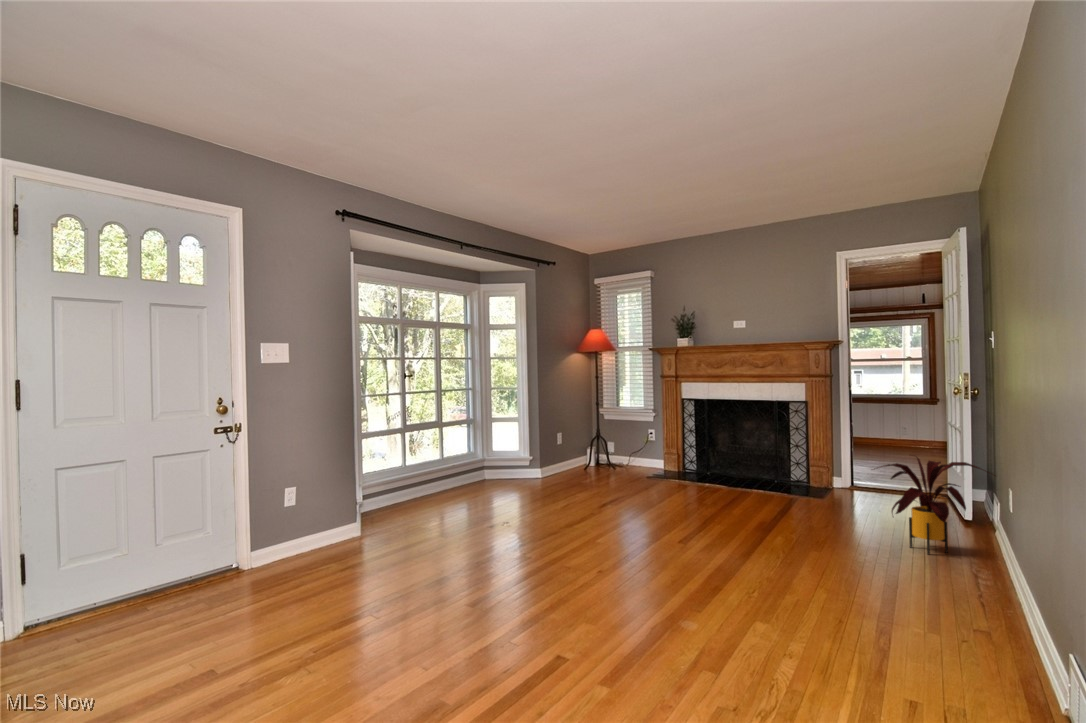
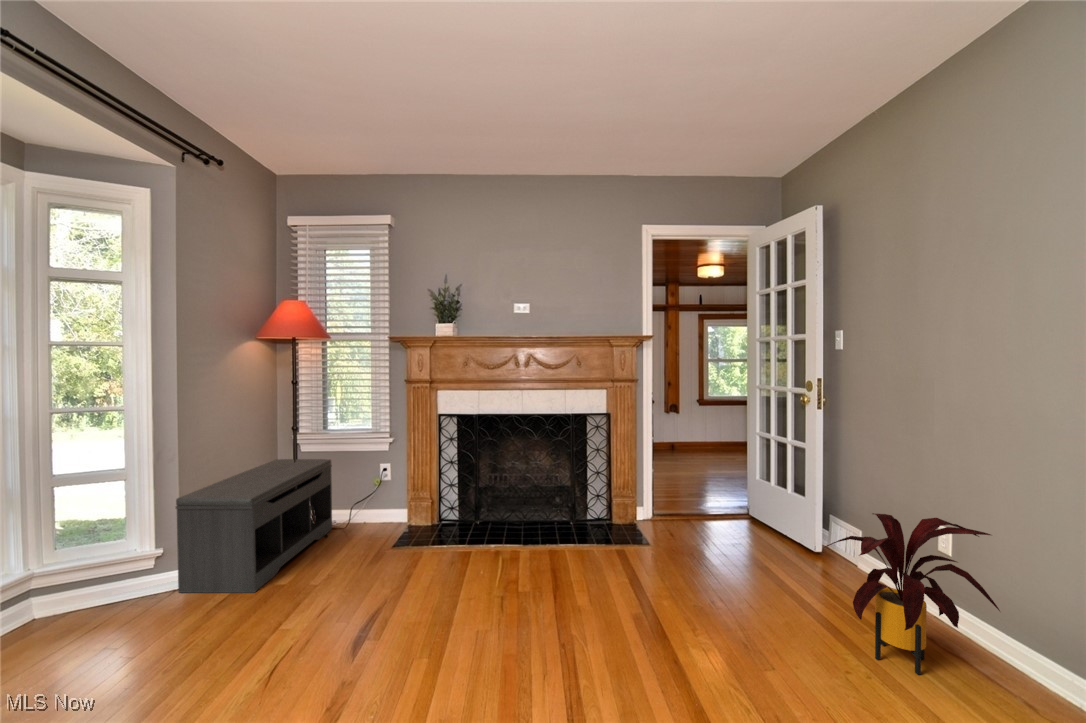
bench: none [545,423,620,481] -> present [176,459,332,593]

